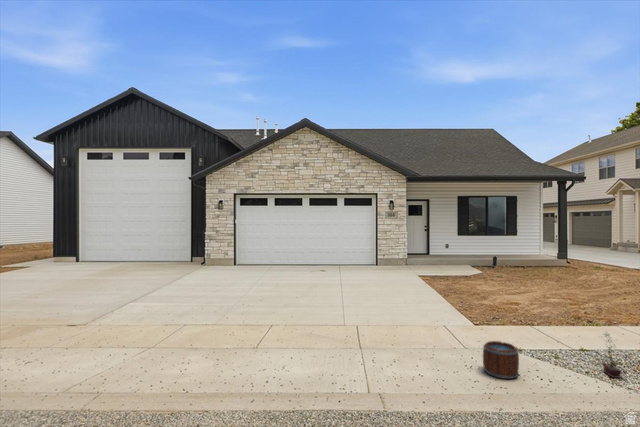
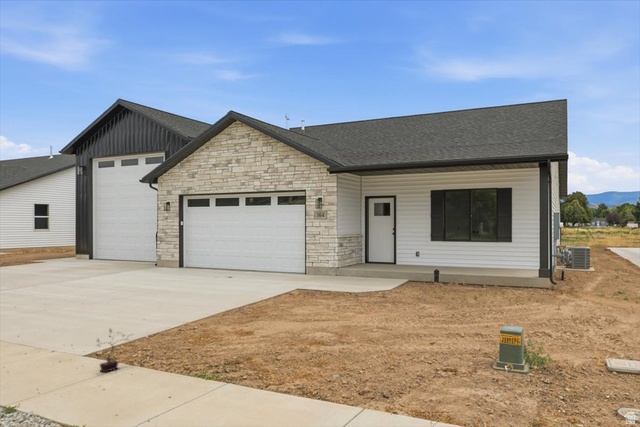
bucket: present [483,341,519,379] -> none [22,330,56,361]

